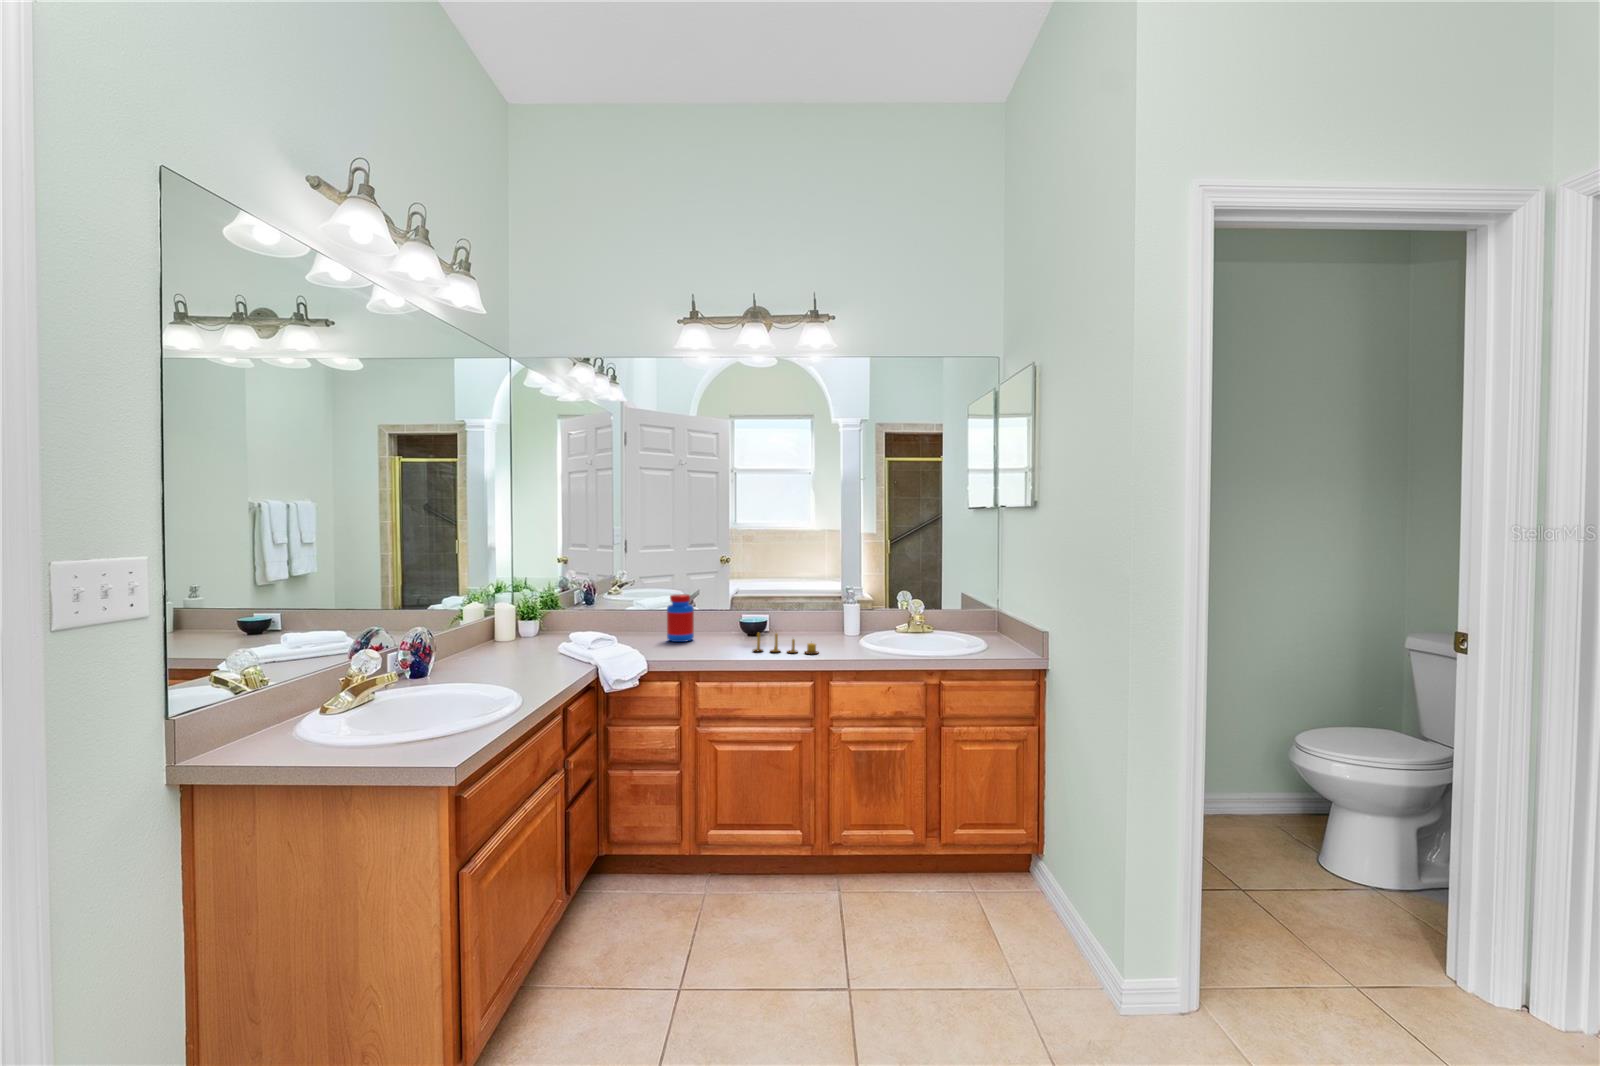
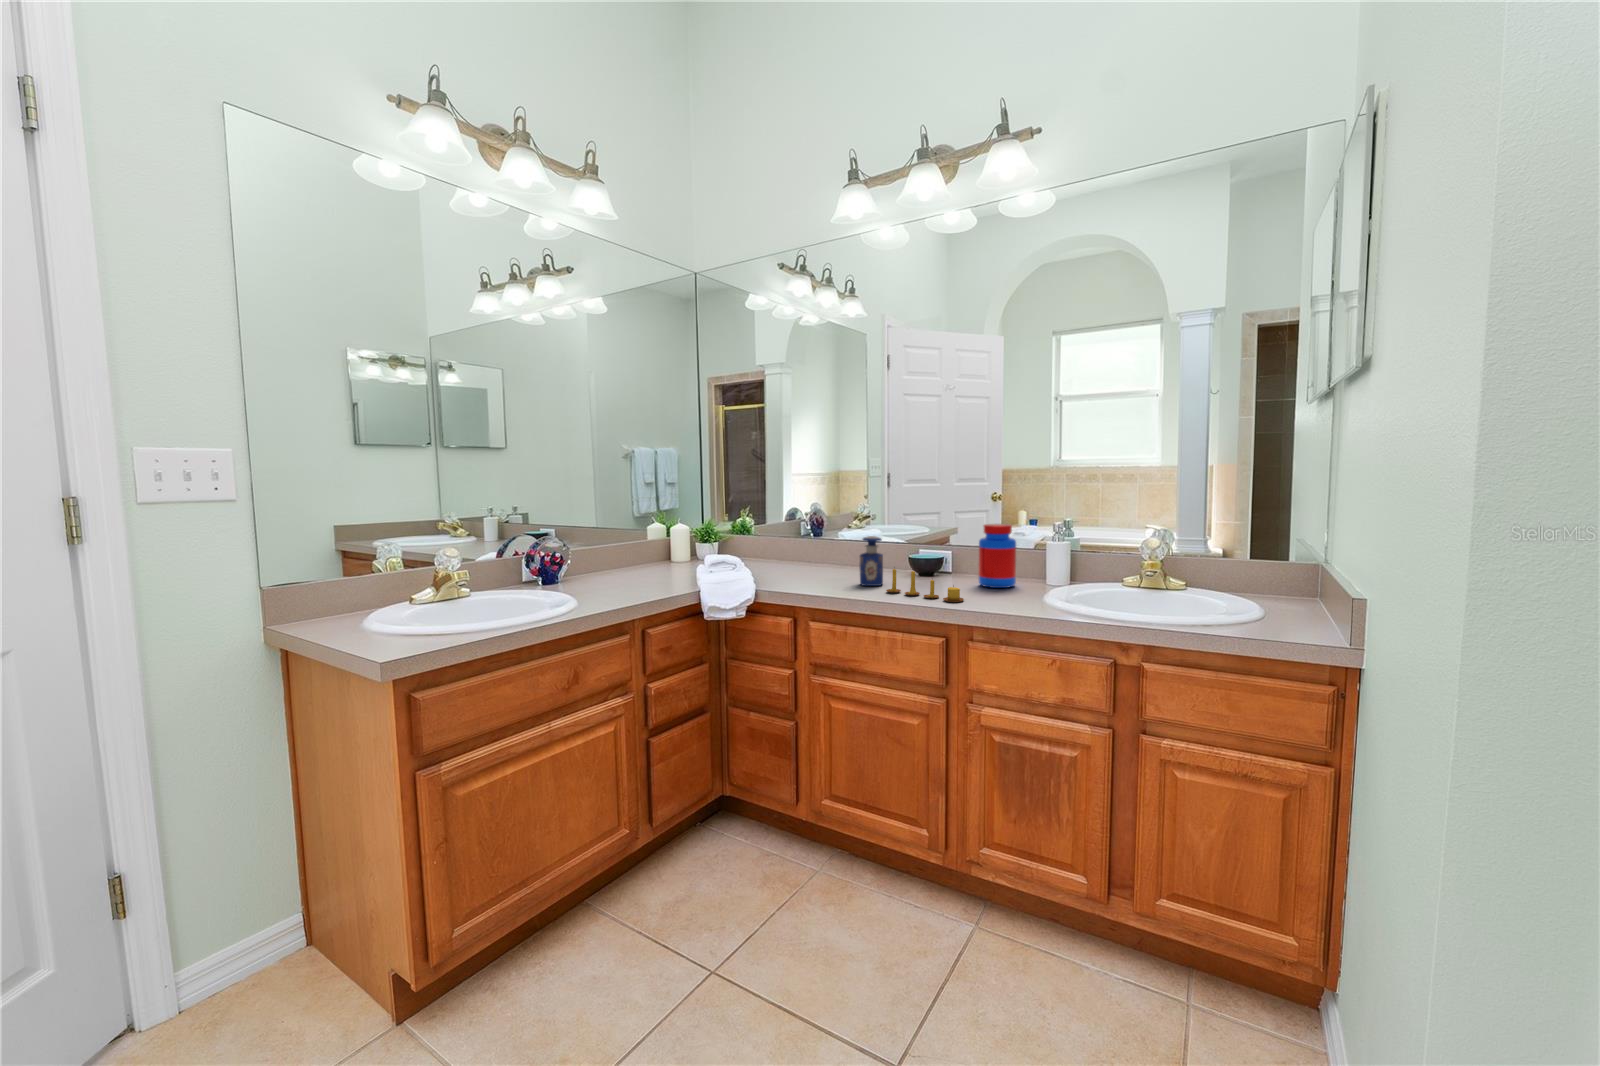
jar: present [667,594,694,642] -> present [978,524,1016,588]
perfume bottle: none [718,607,740,648] -> present [860,536,883,586]

